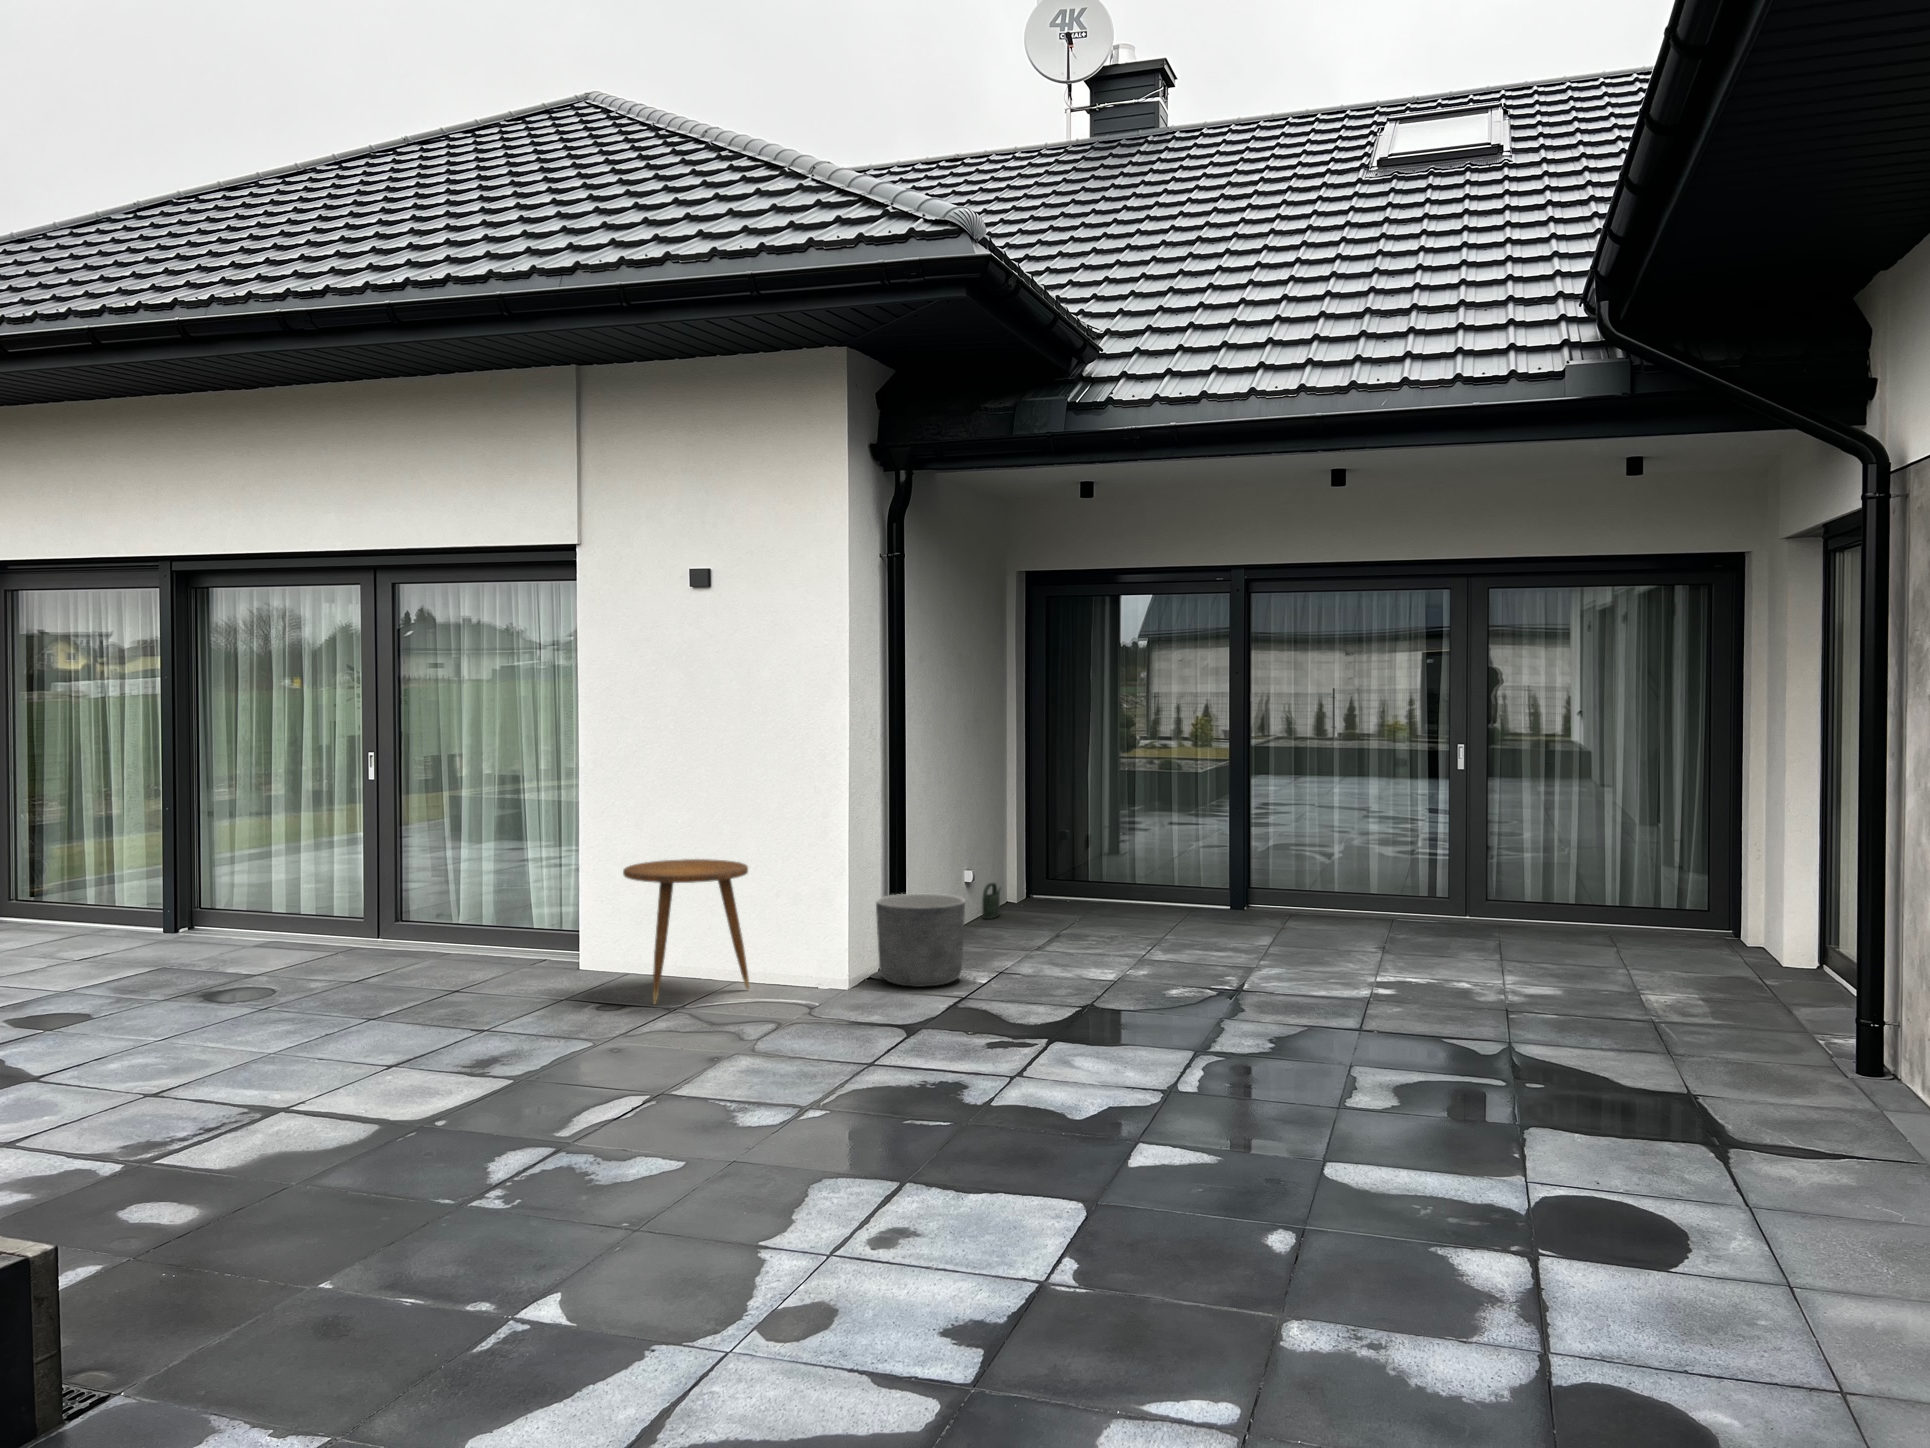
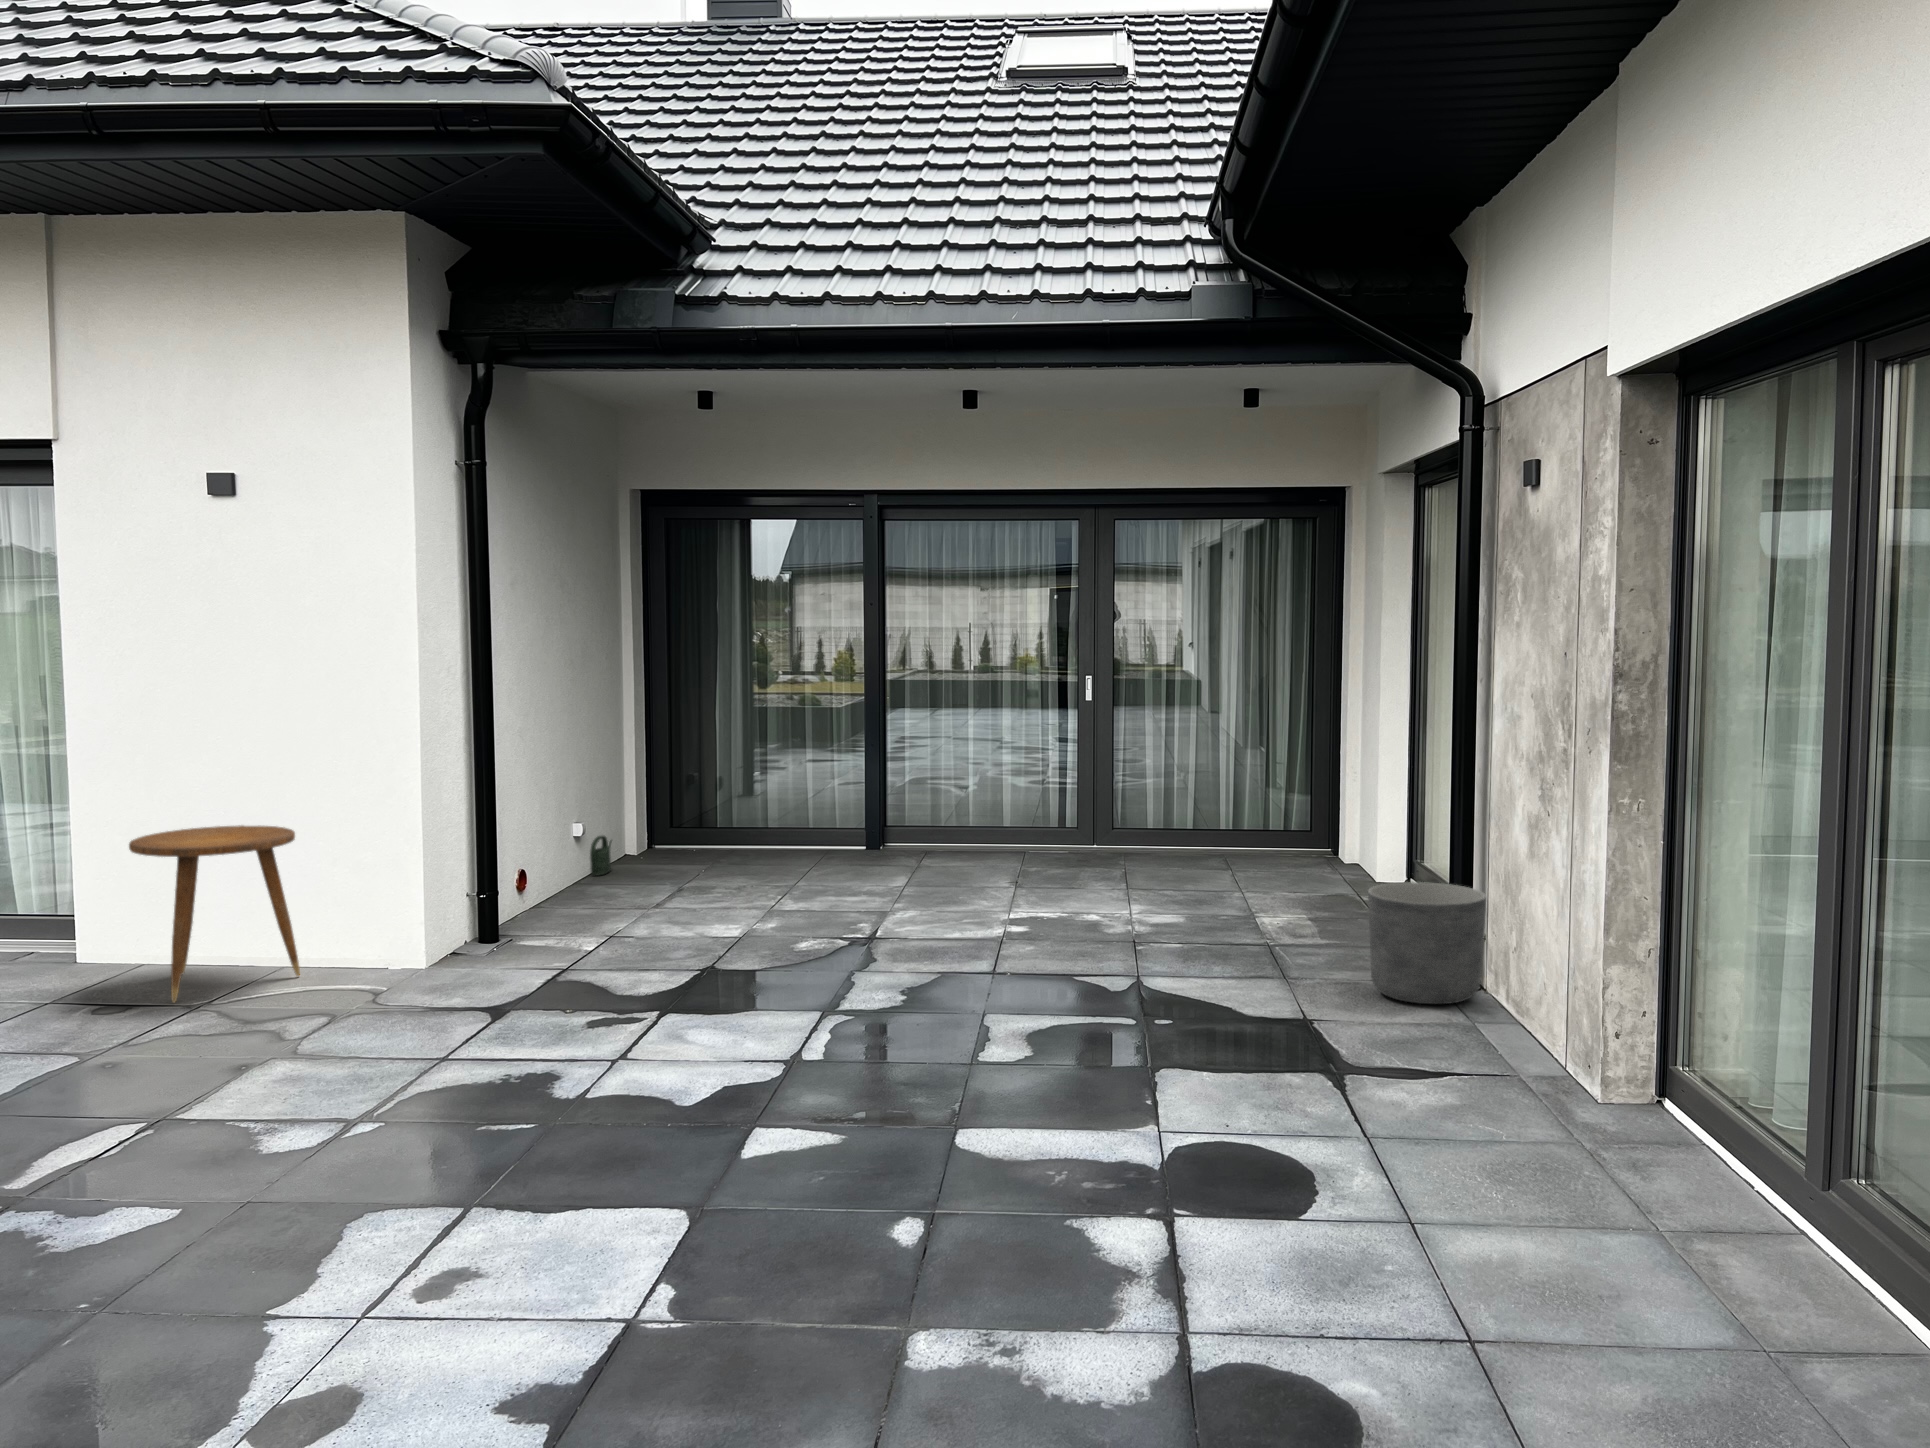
planter: present [876,894,965,987] -> present [1368,882,1486,1004]

